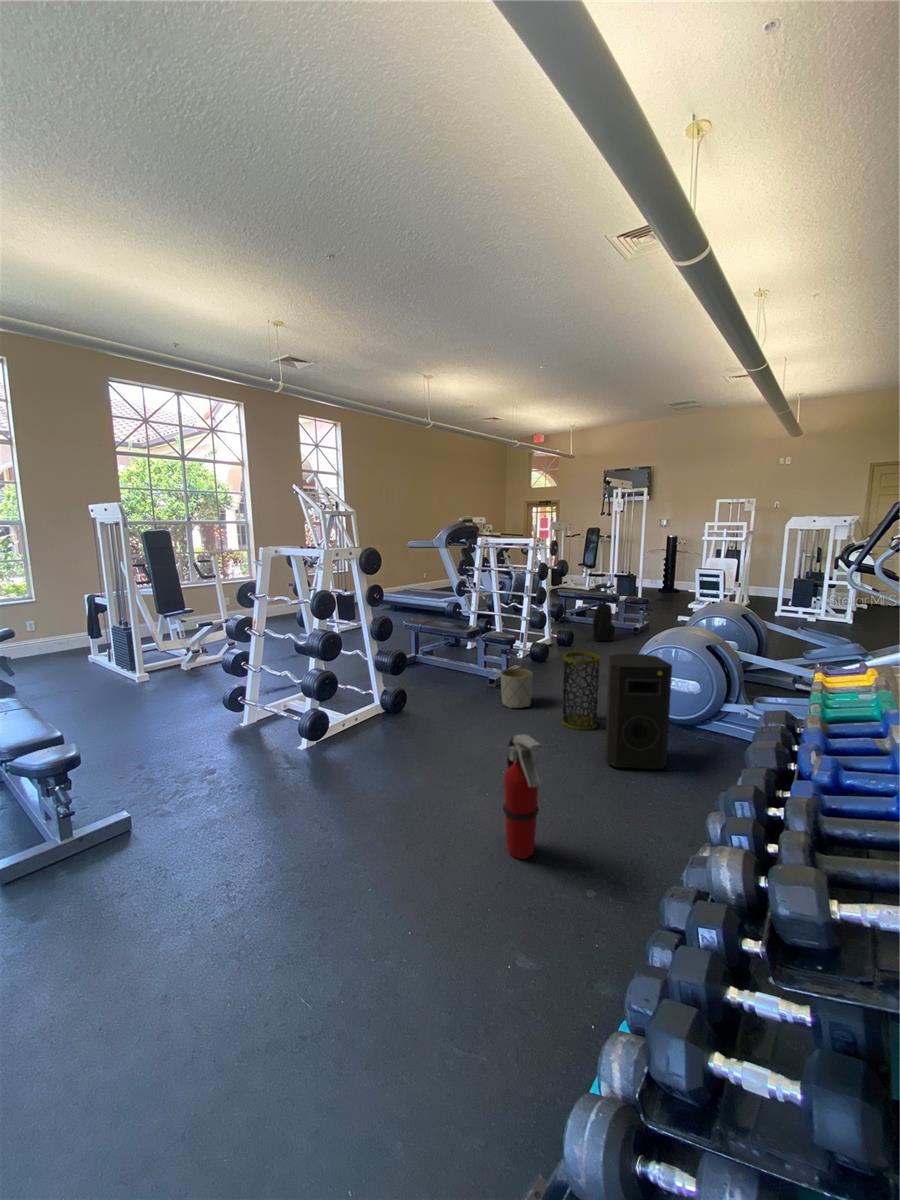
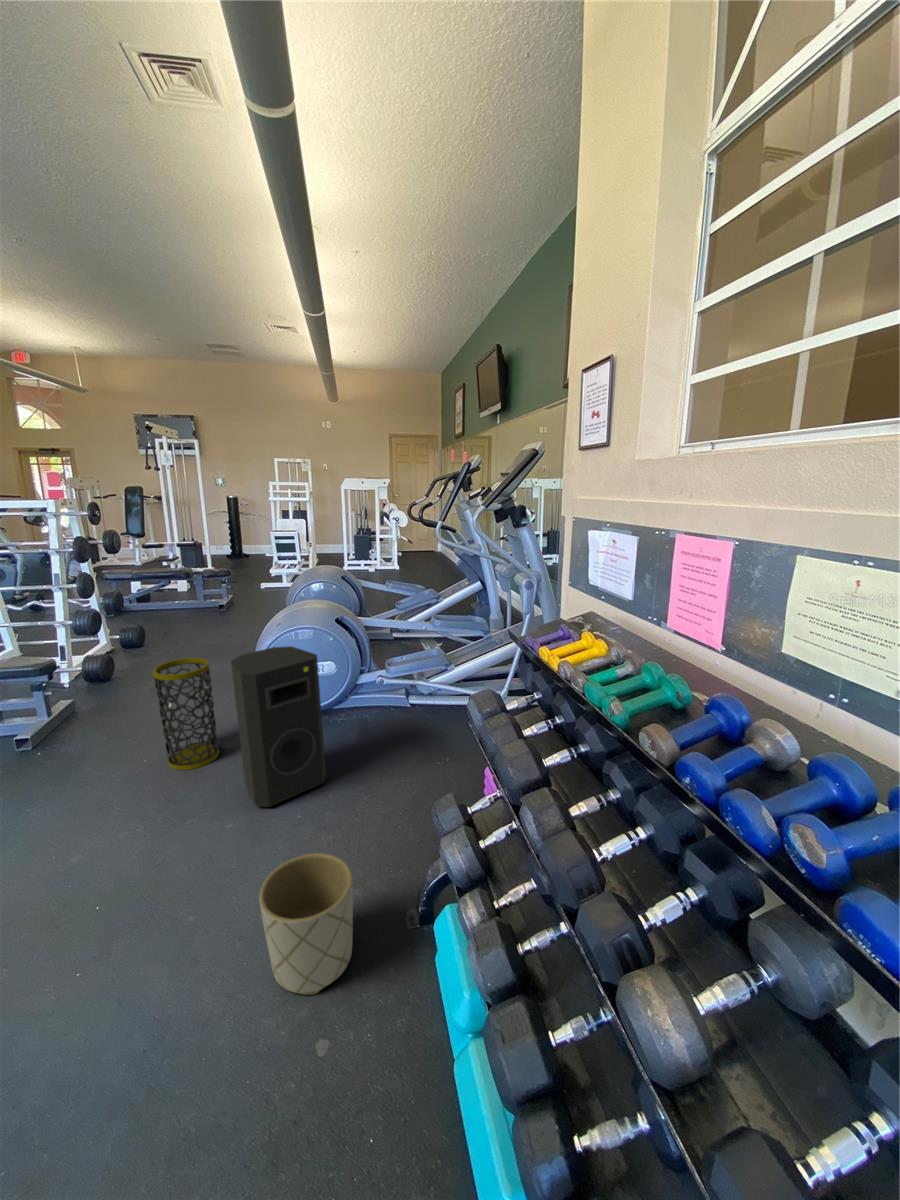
backpack: present [593,600,615,641] -> none [165,578,197,631]
planter: present [501,668,533,708] -> present [259,853,353,995]
fire extinguisher: present [503,735,542,859] -> none [112,868,204,1087]

